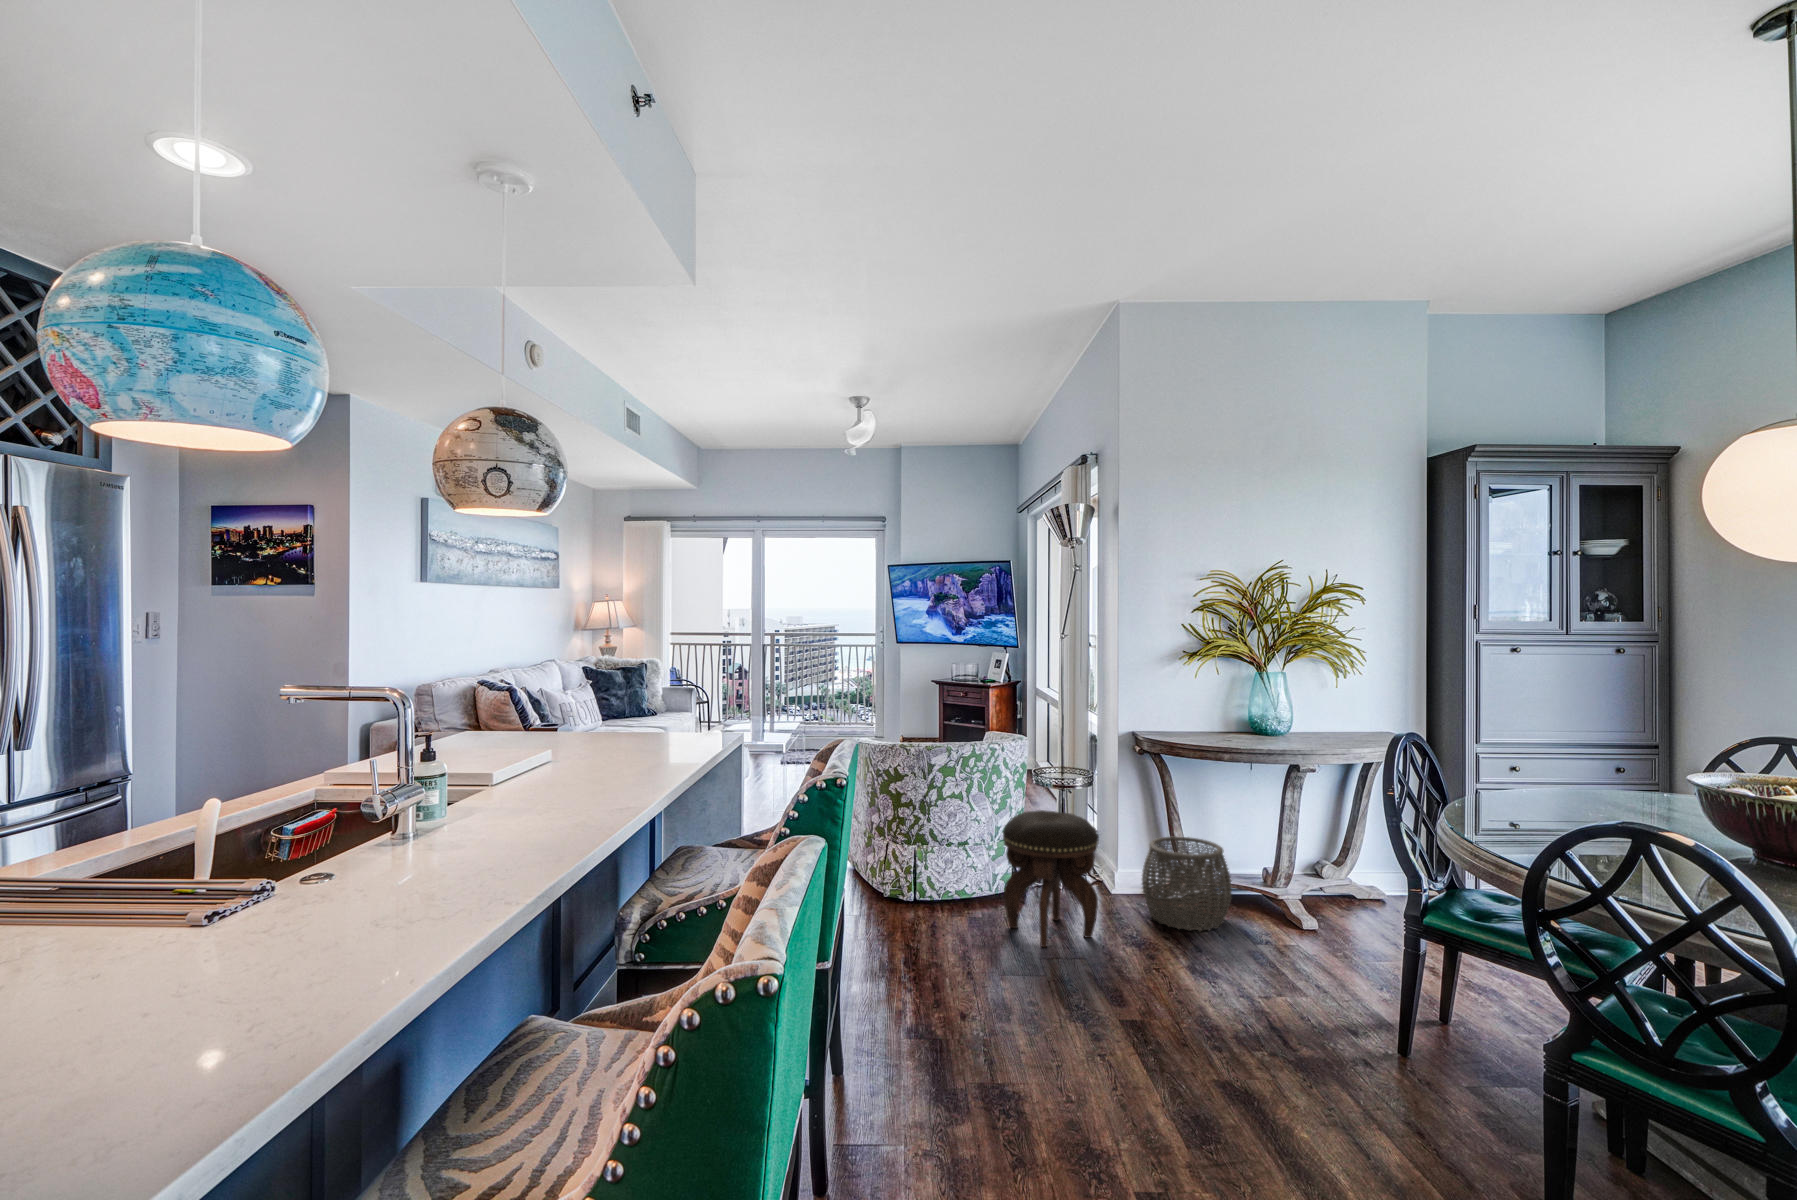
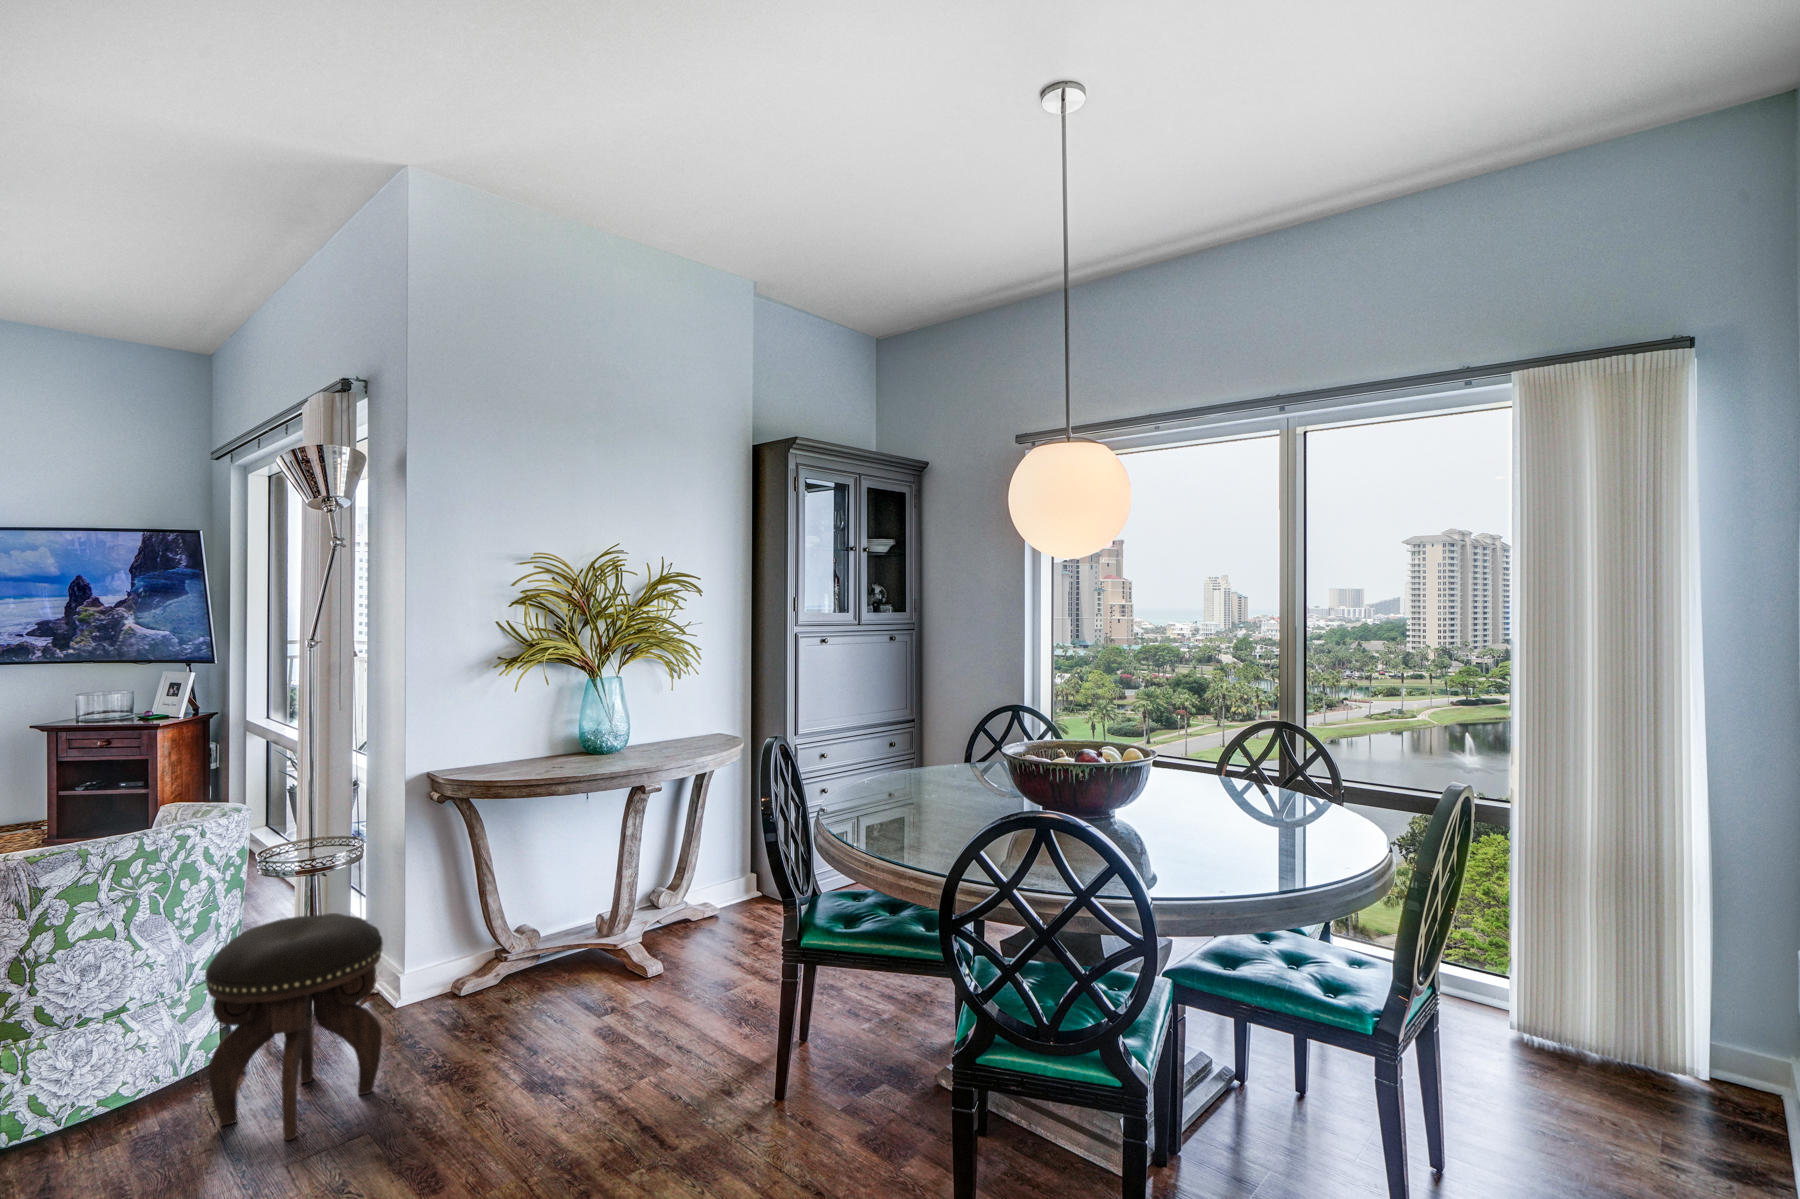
woven basket: present [1142,837,1232,931] -> none [444,901,568,1034]

